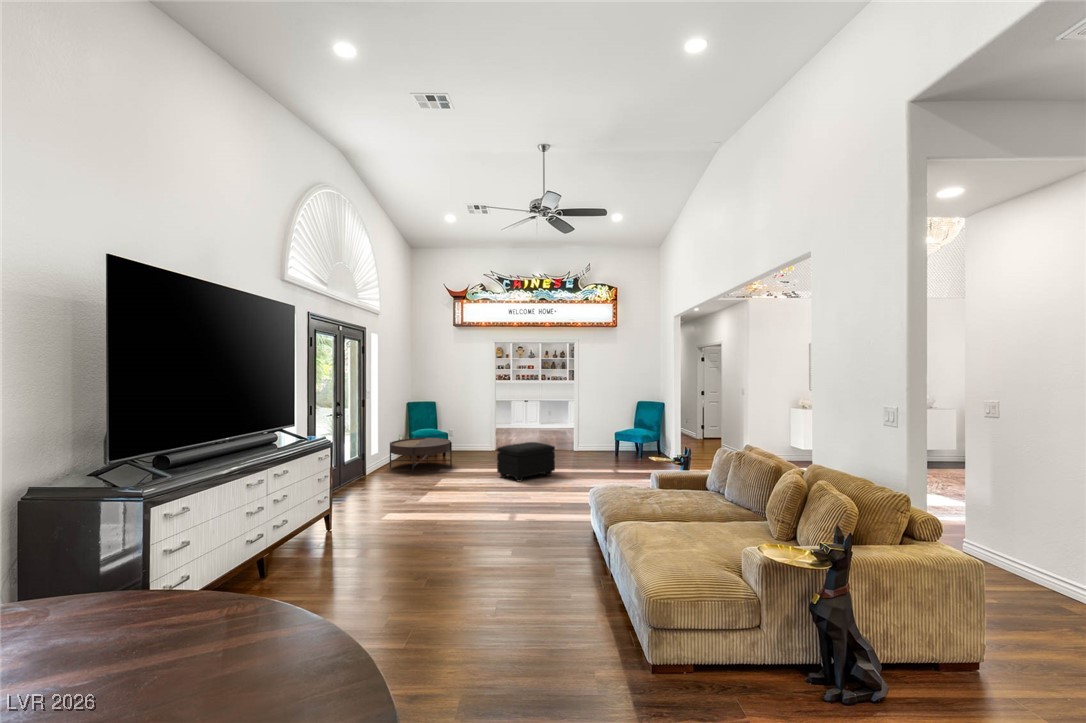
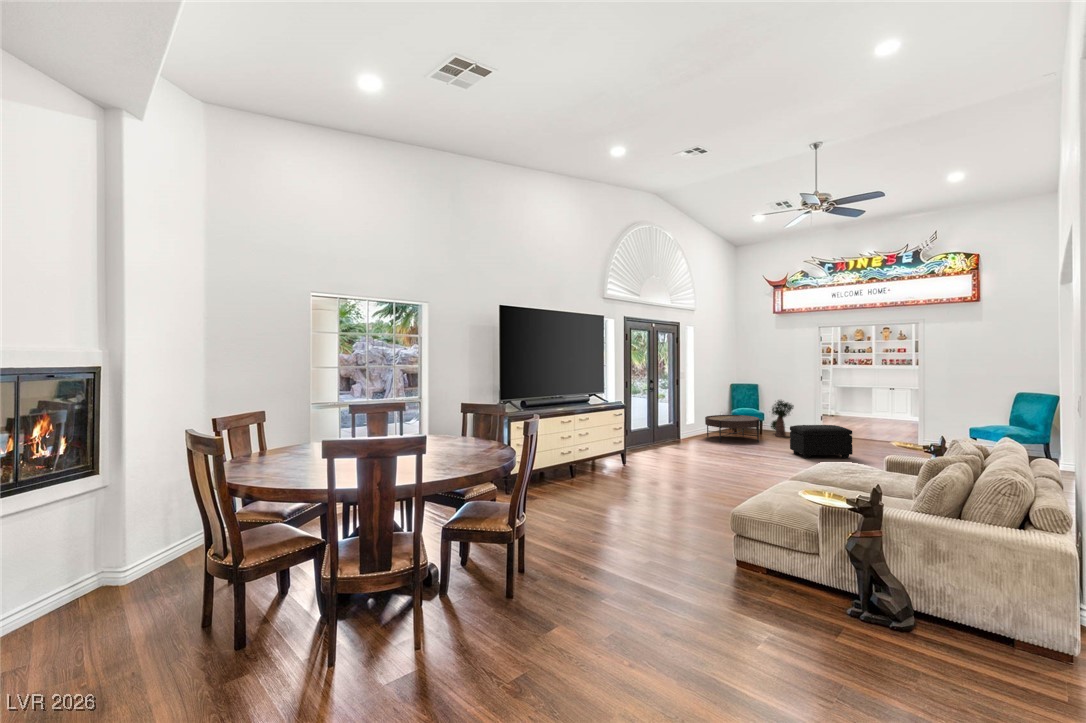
potted plant: none [448,417,475,457] -> present [771,400,794,437]

